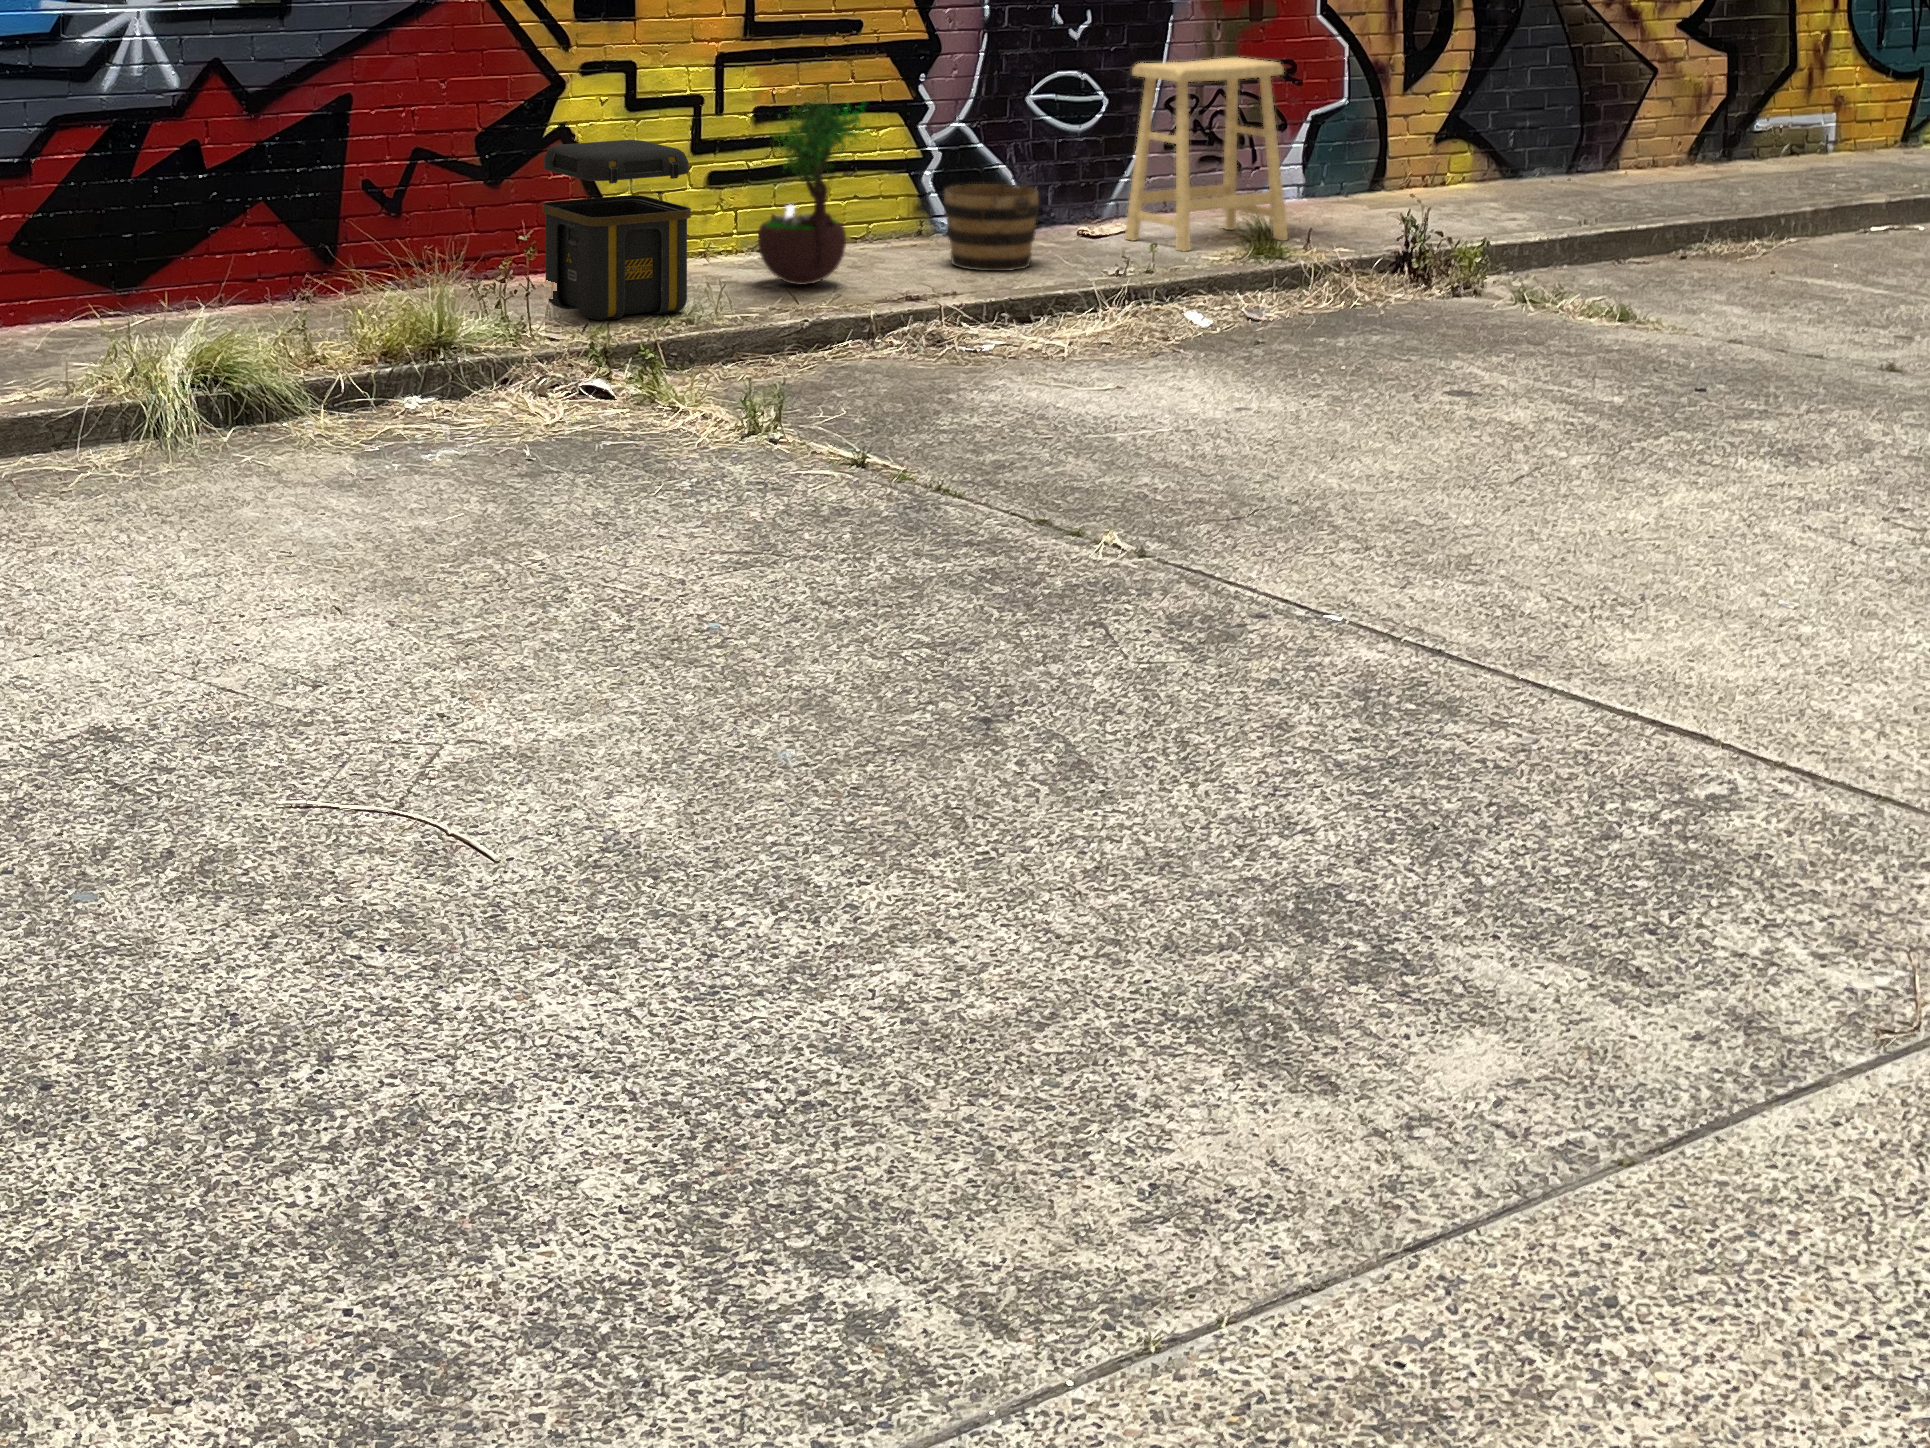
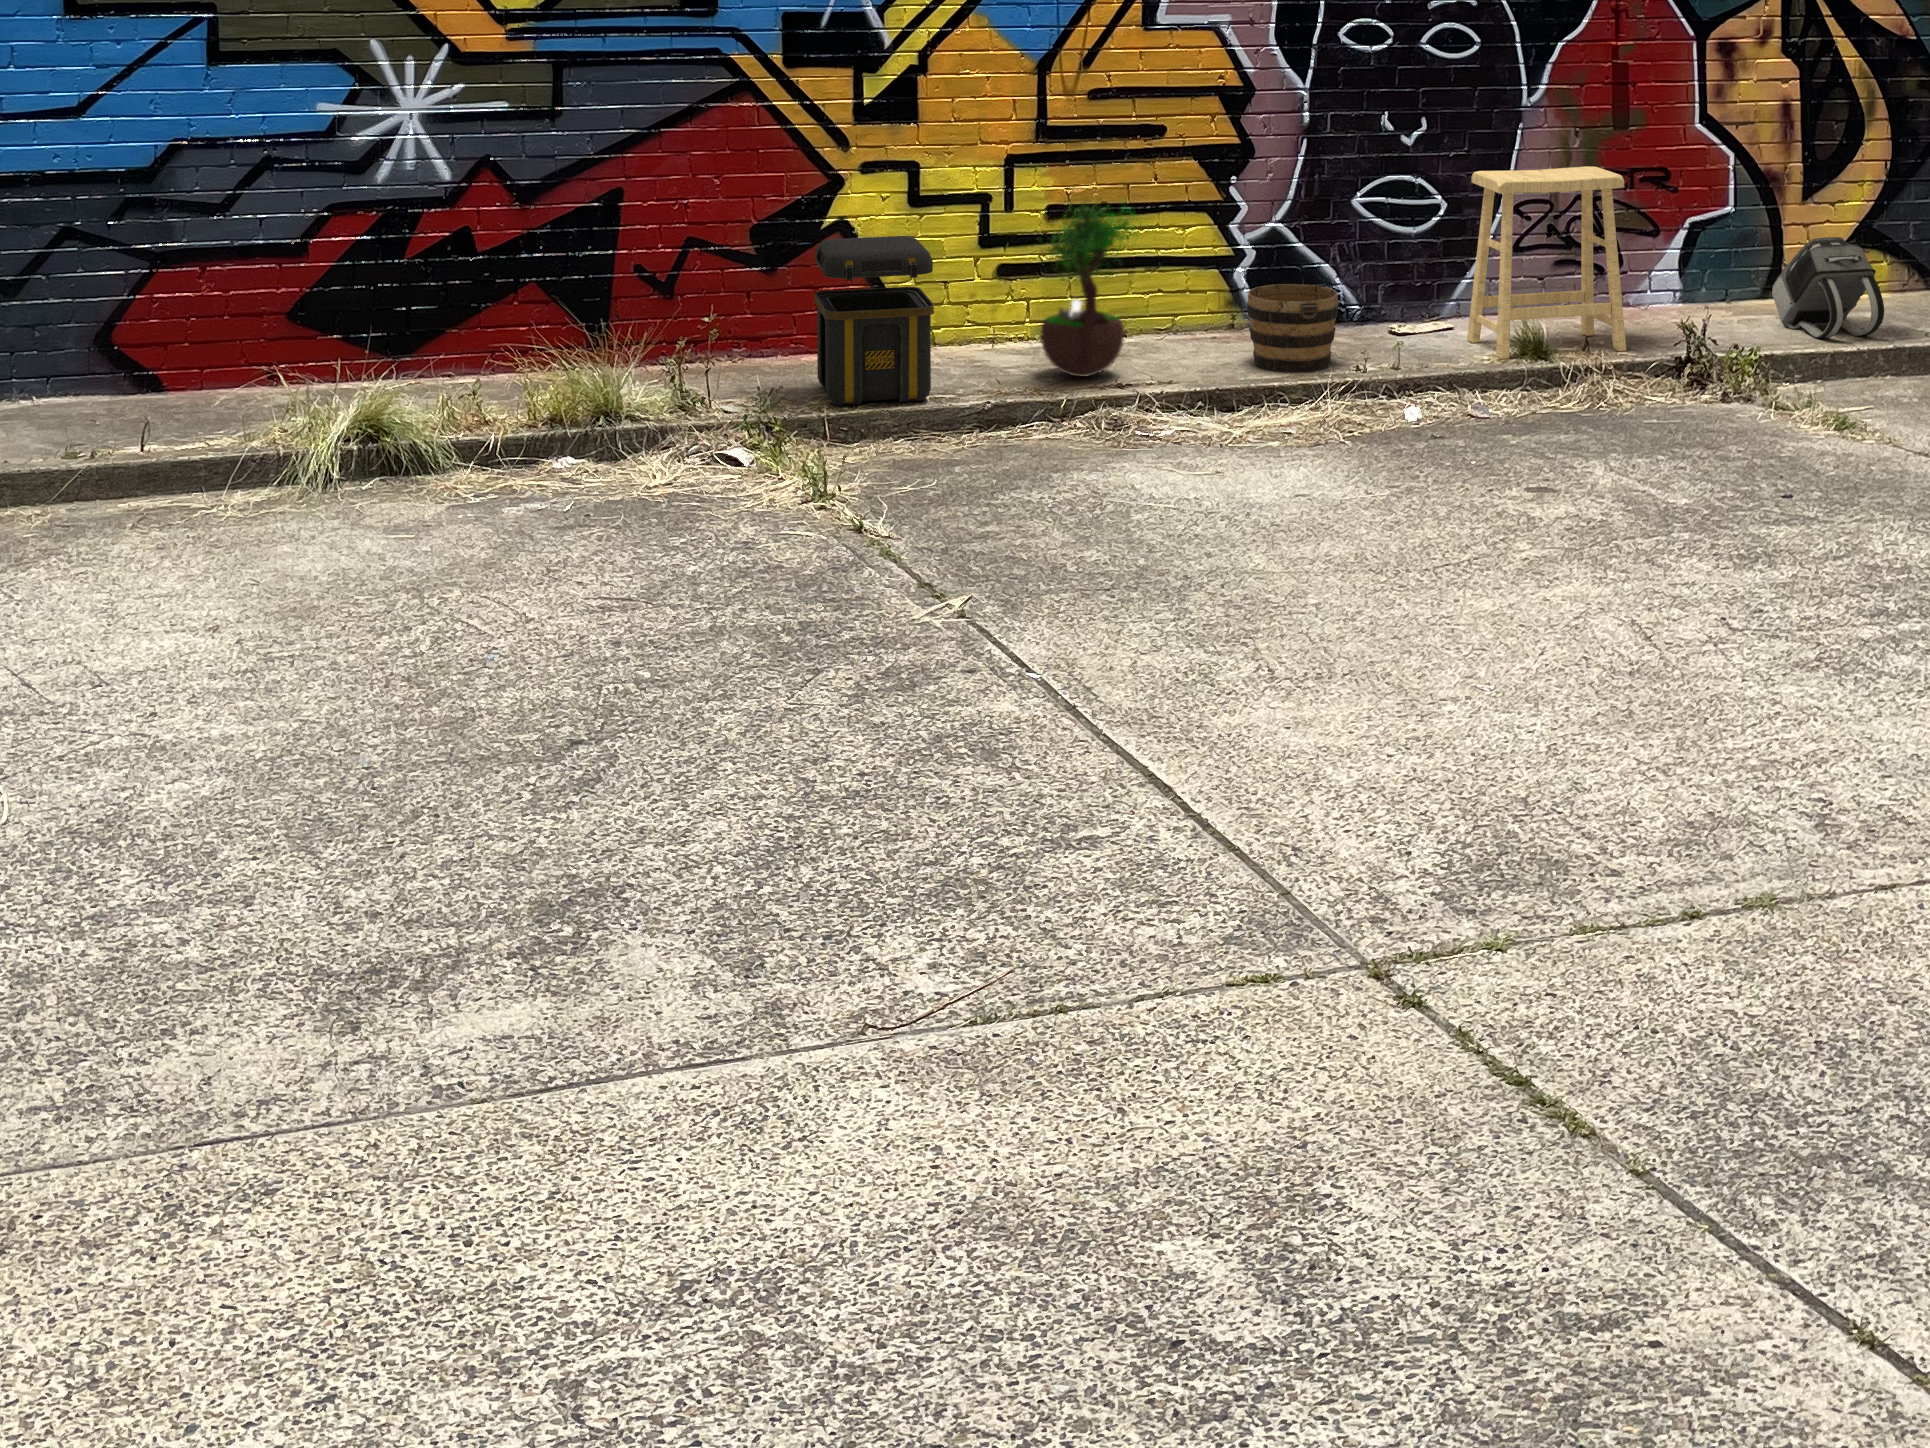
backpack: none [1379,123,1507,222] -> present [1772,237,1884,338]

